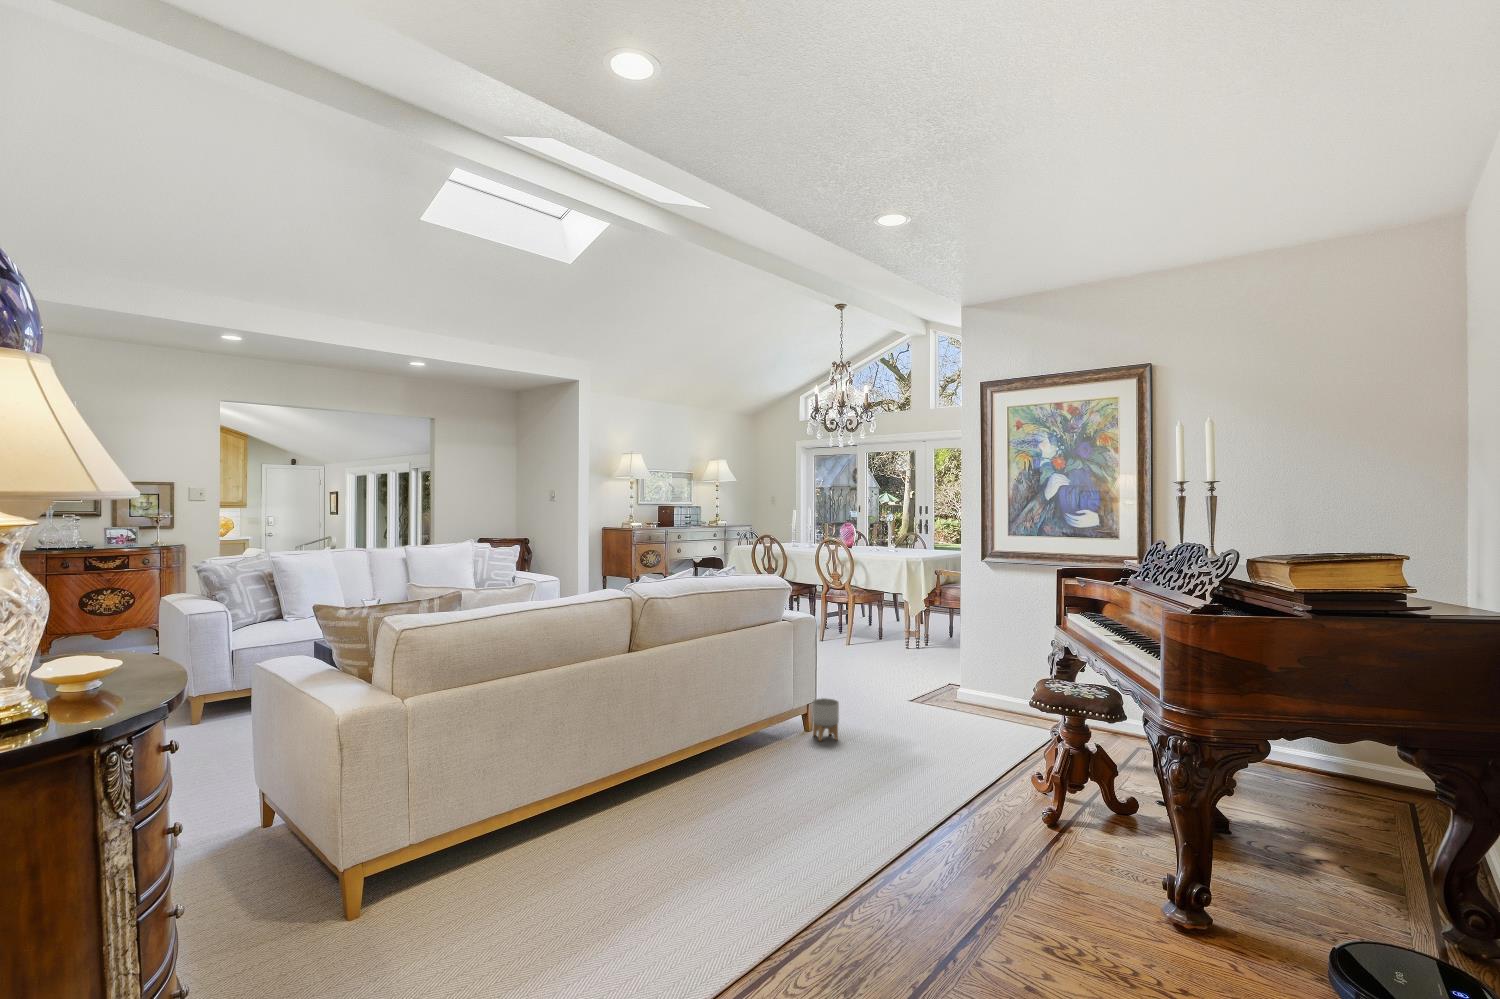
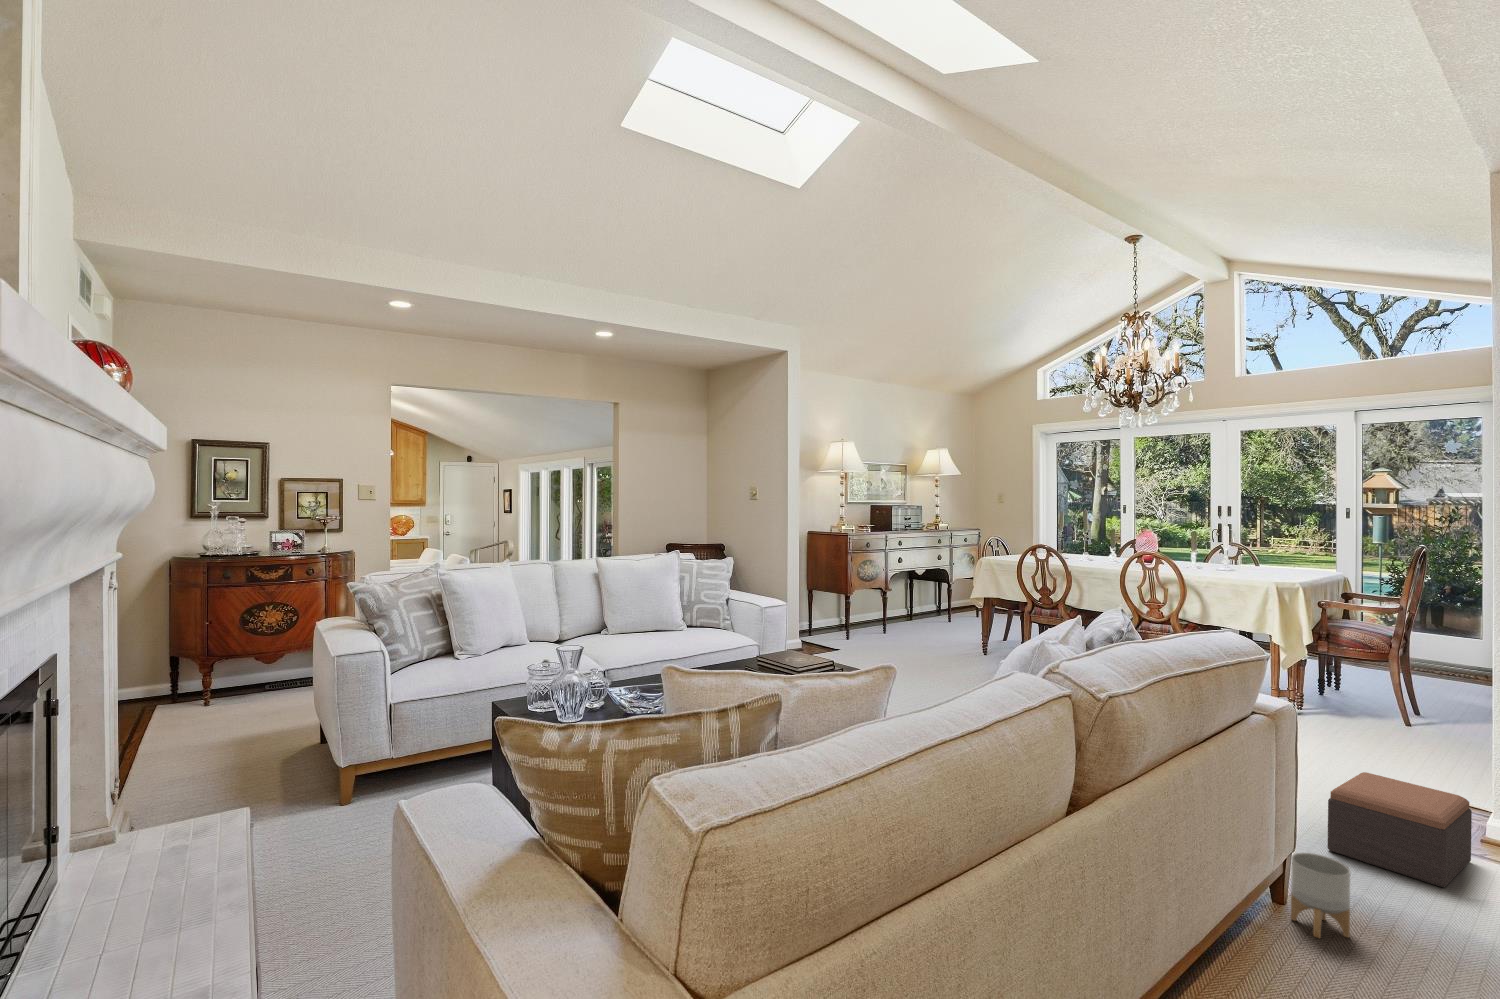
footstool: none [864,663,937,719] -> present [1328,772,1472,888]

